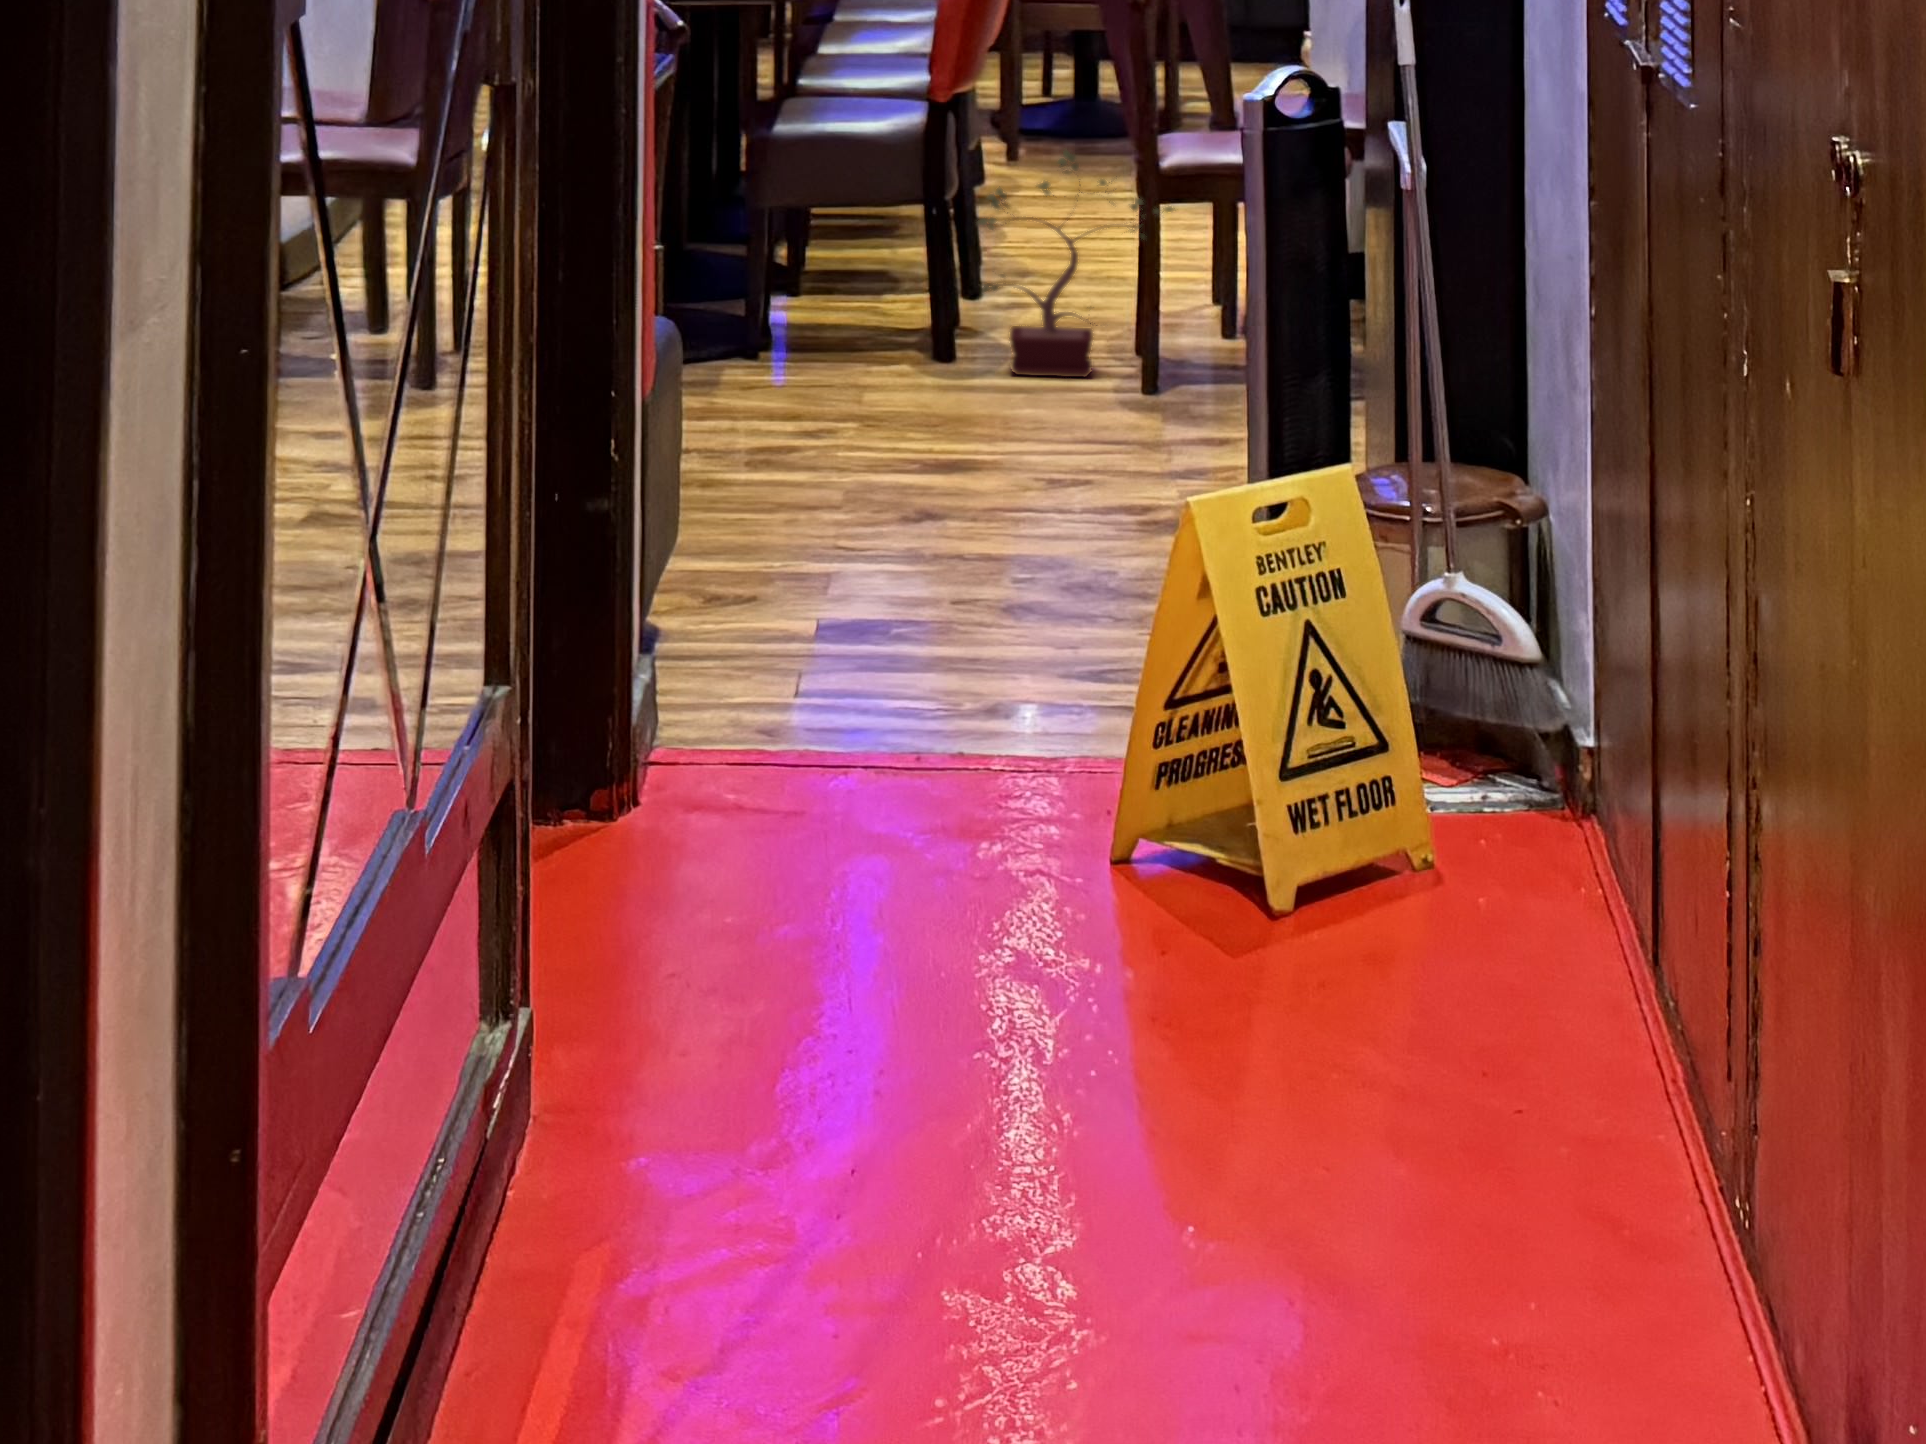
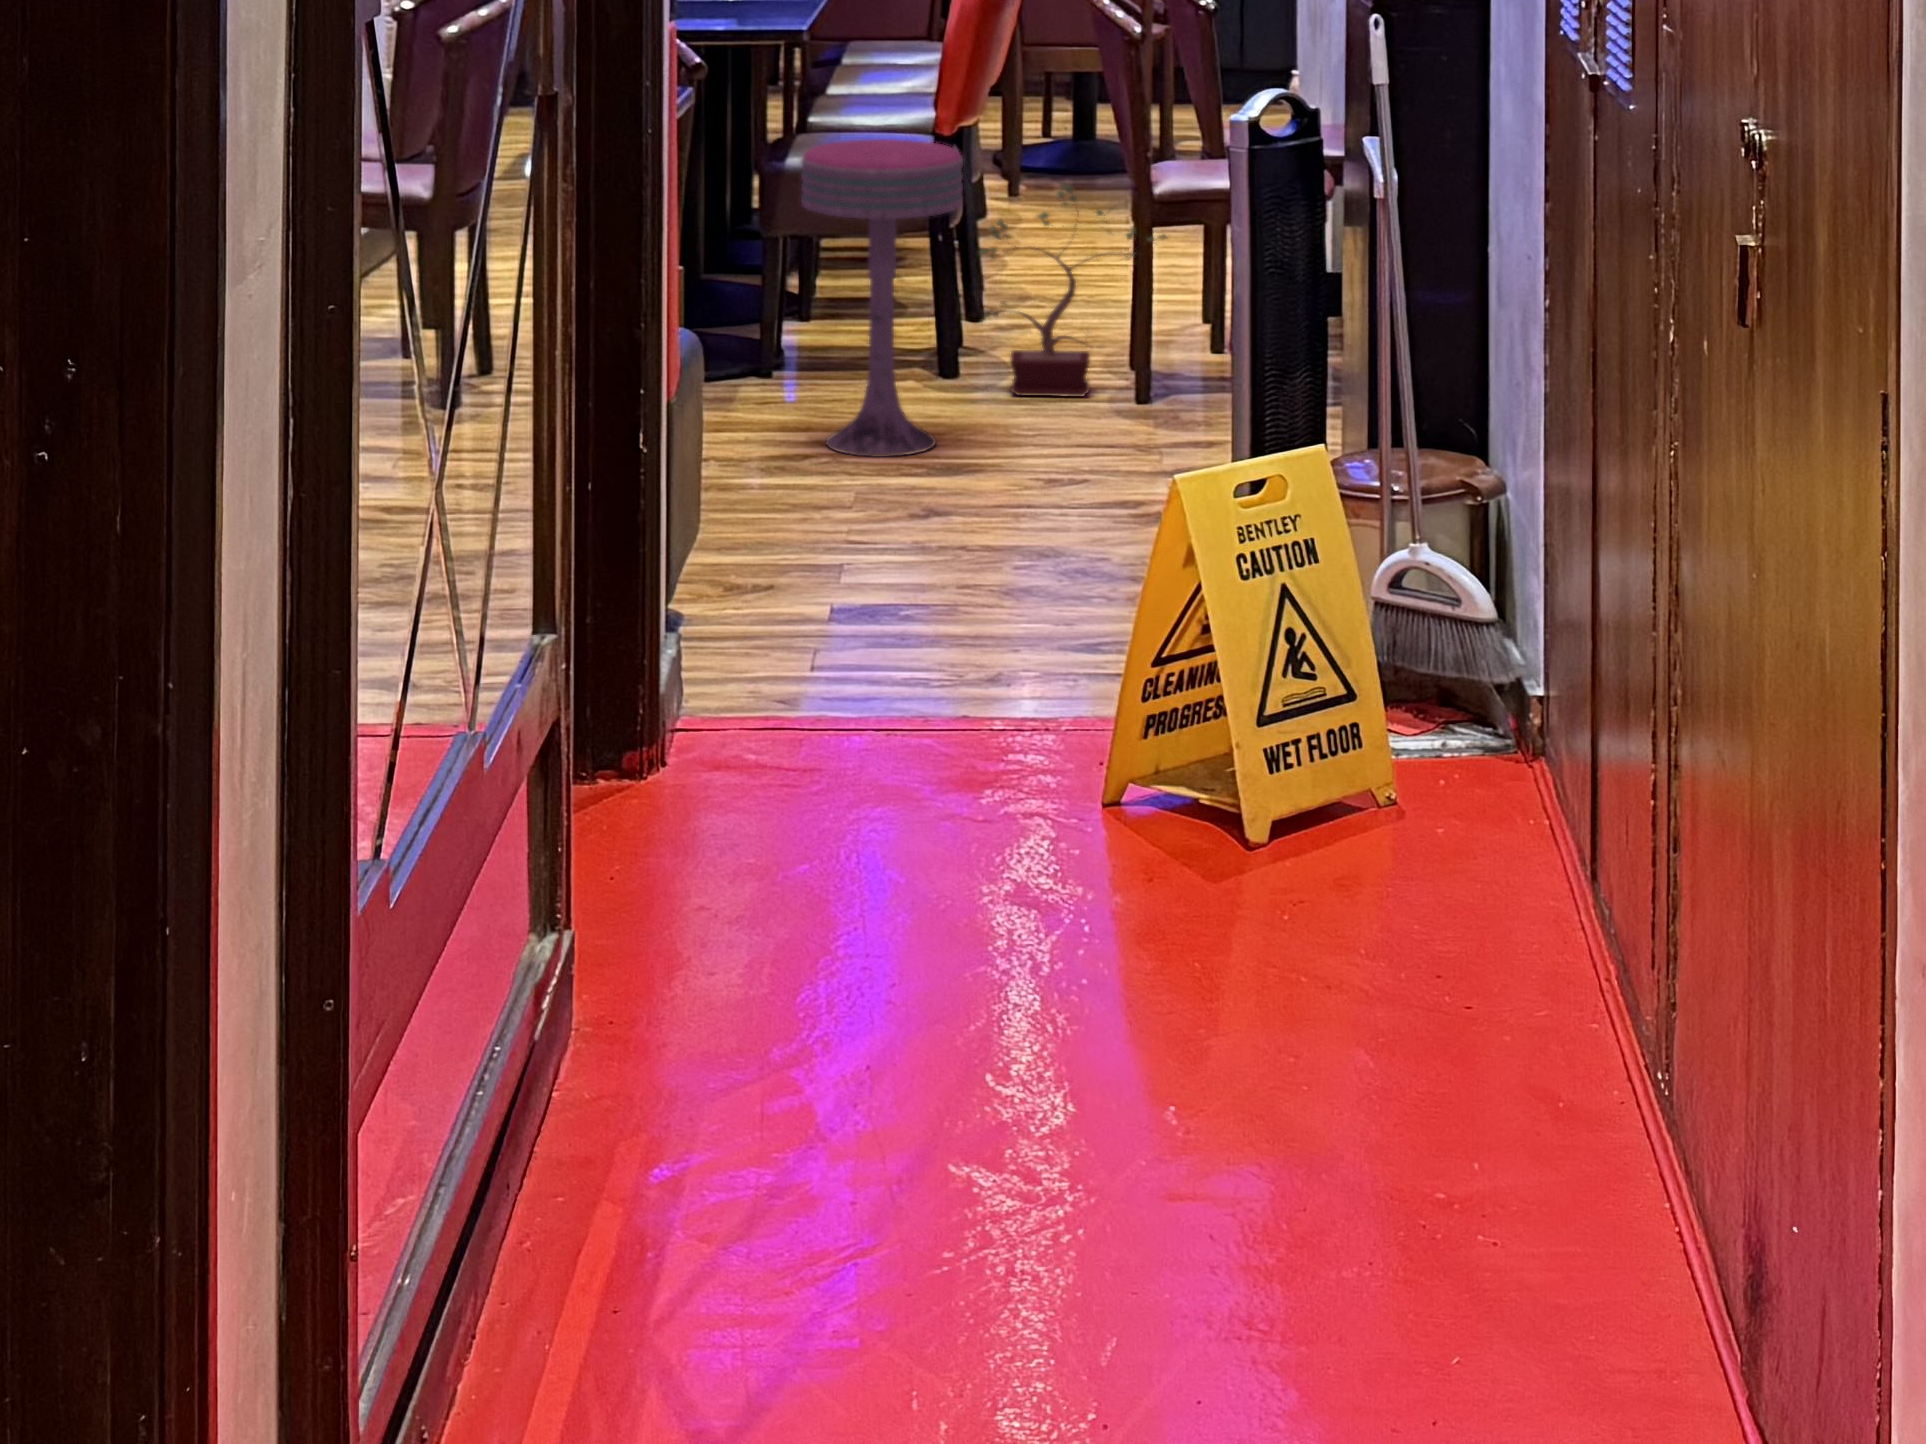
bar stool: none [793,104,961,442] -> present [801,139,963,457]

